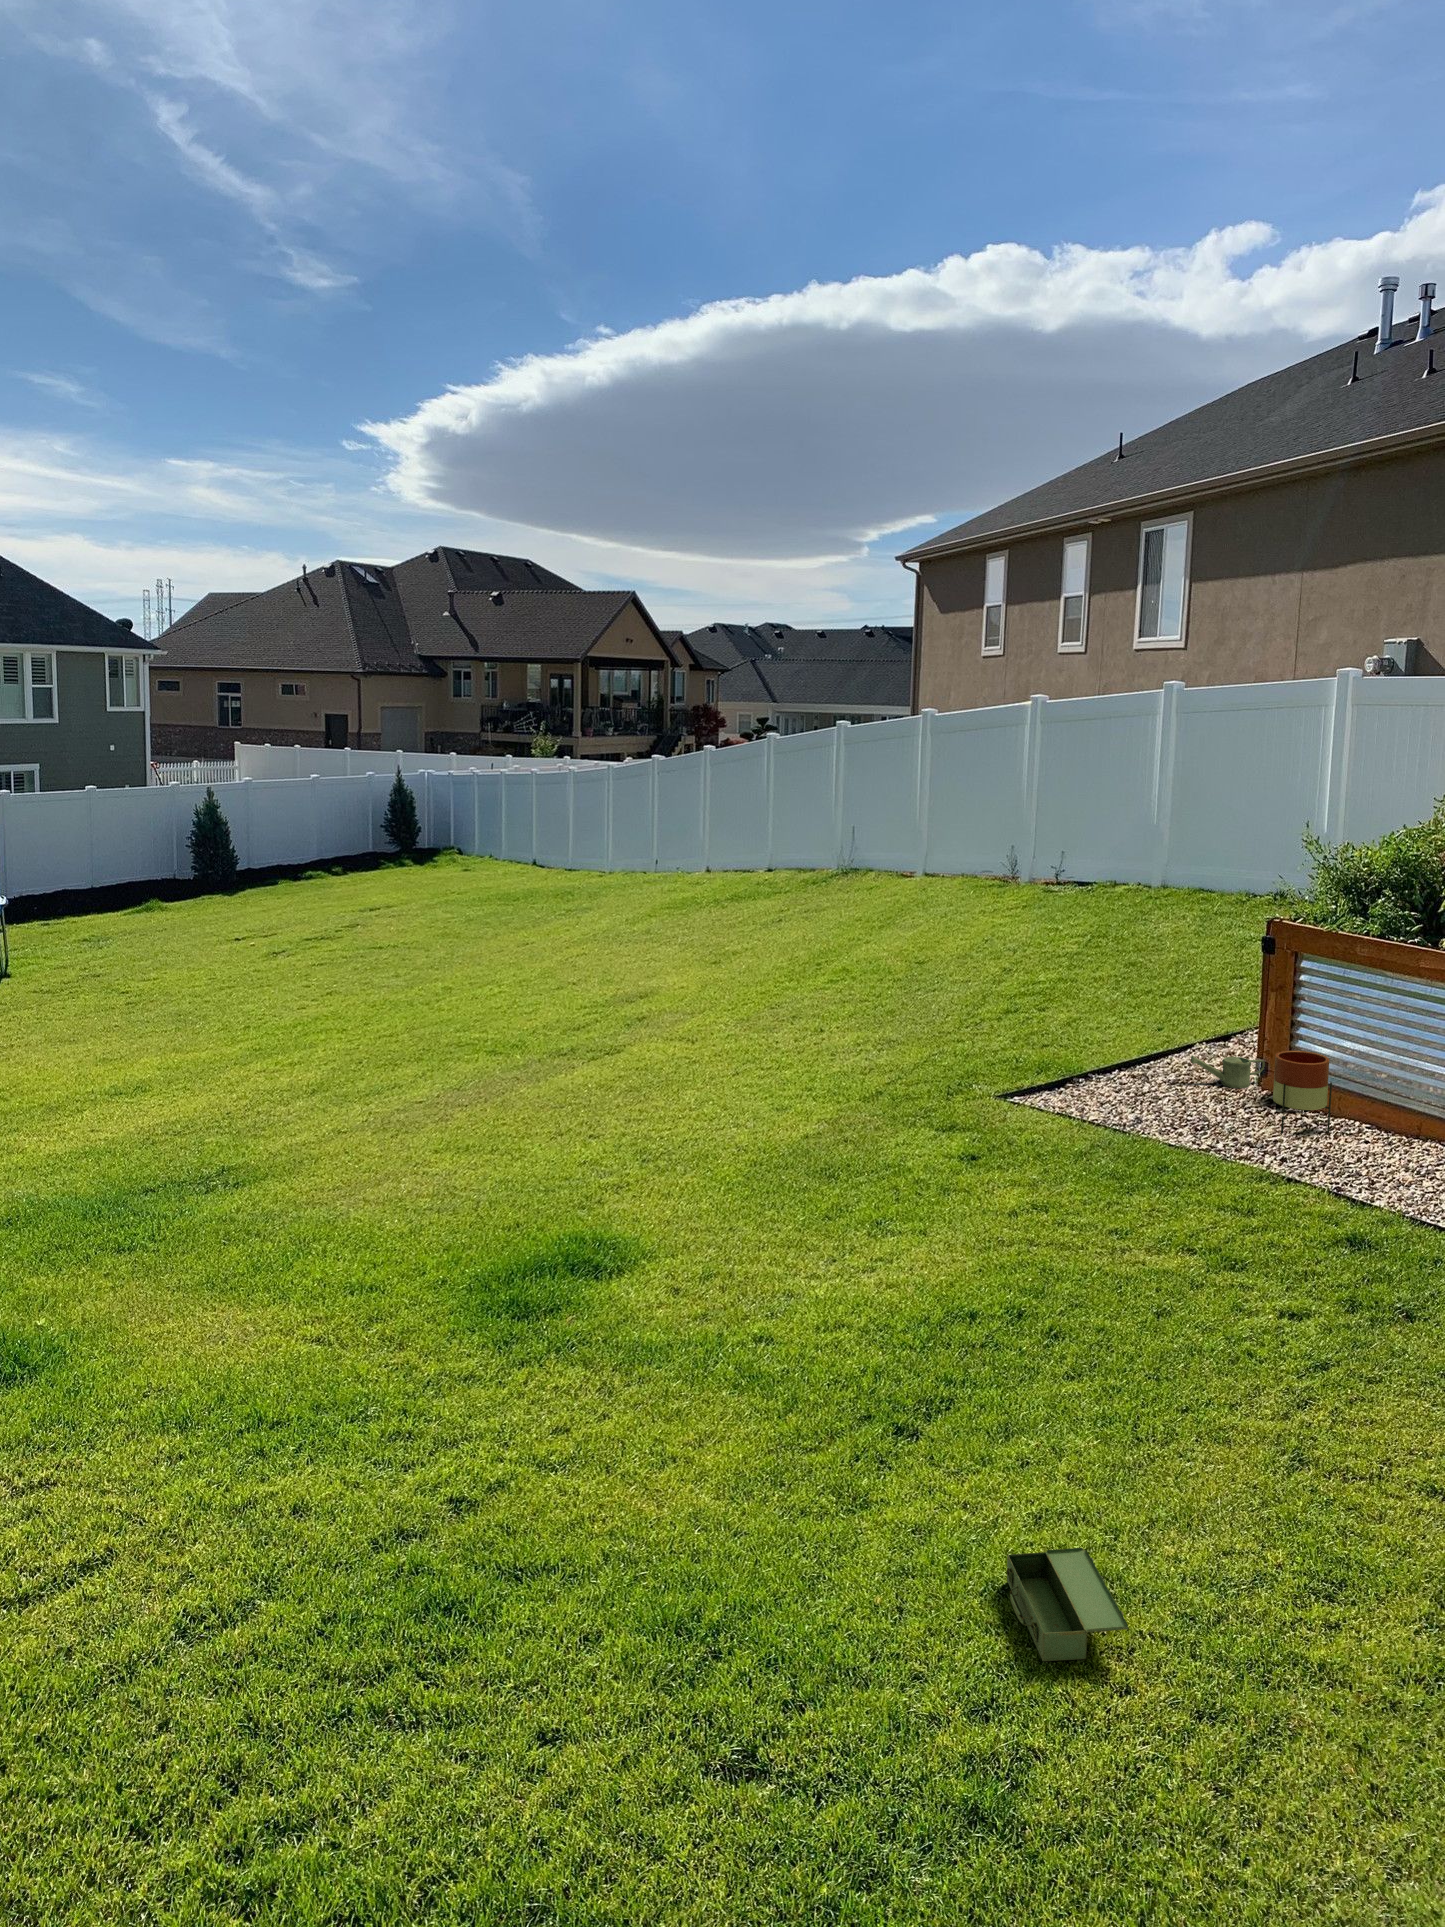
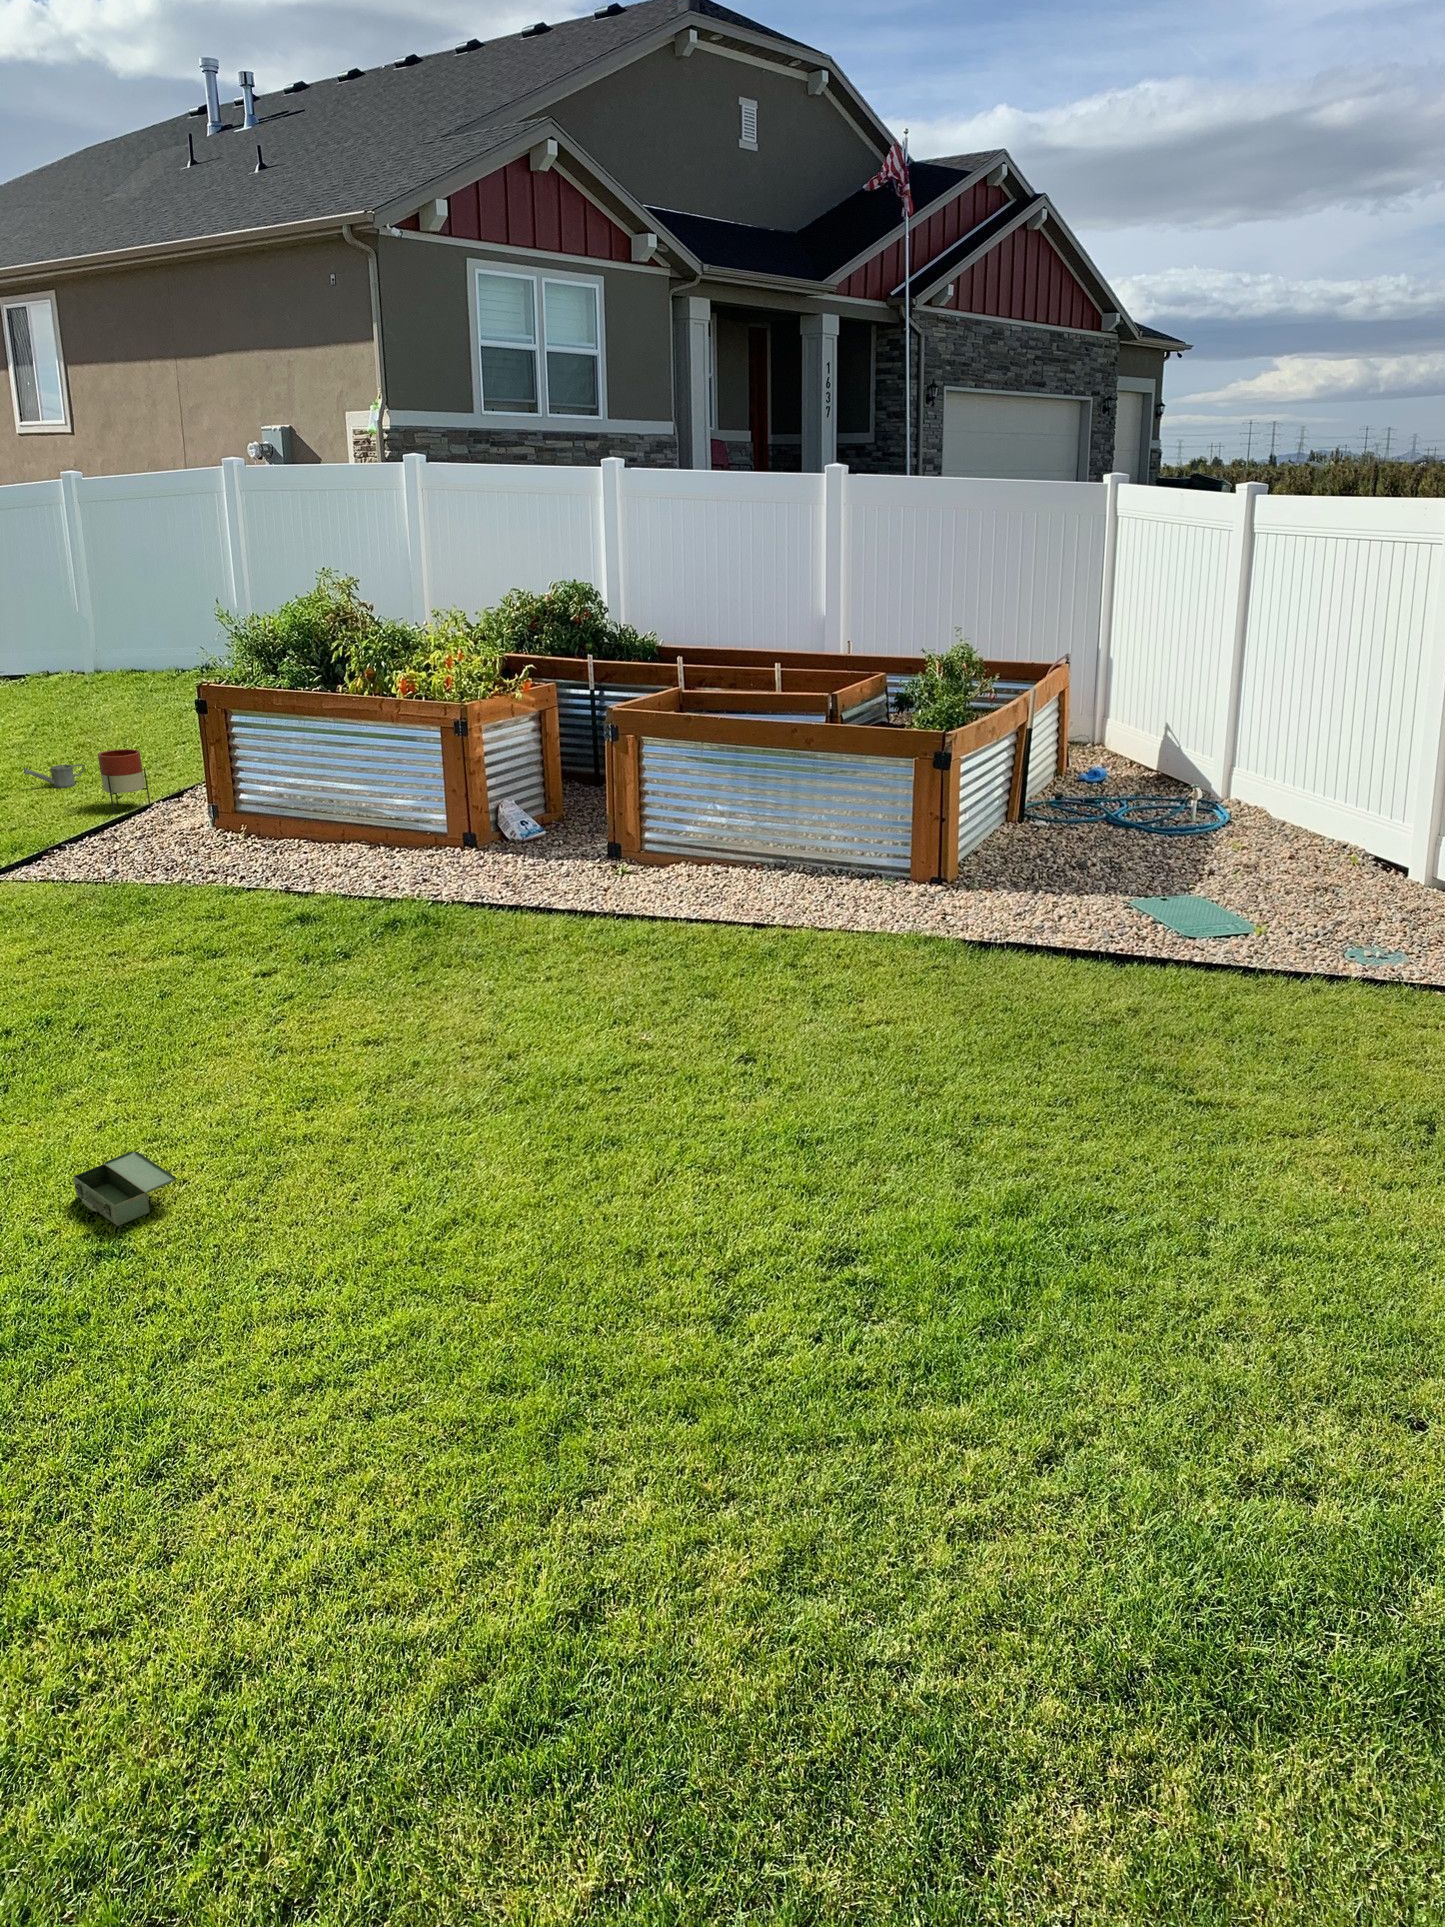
planter: present [1273,1051,1332,1134] -> present [98,749,151,814]
watering can: present [1191,1055,1265,1088] -> present [23,764,84,788]

